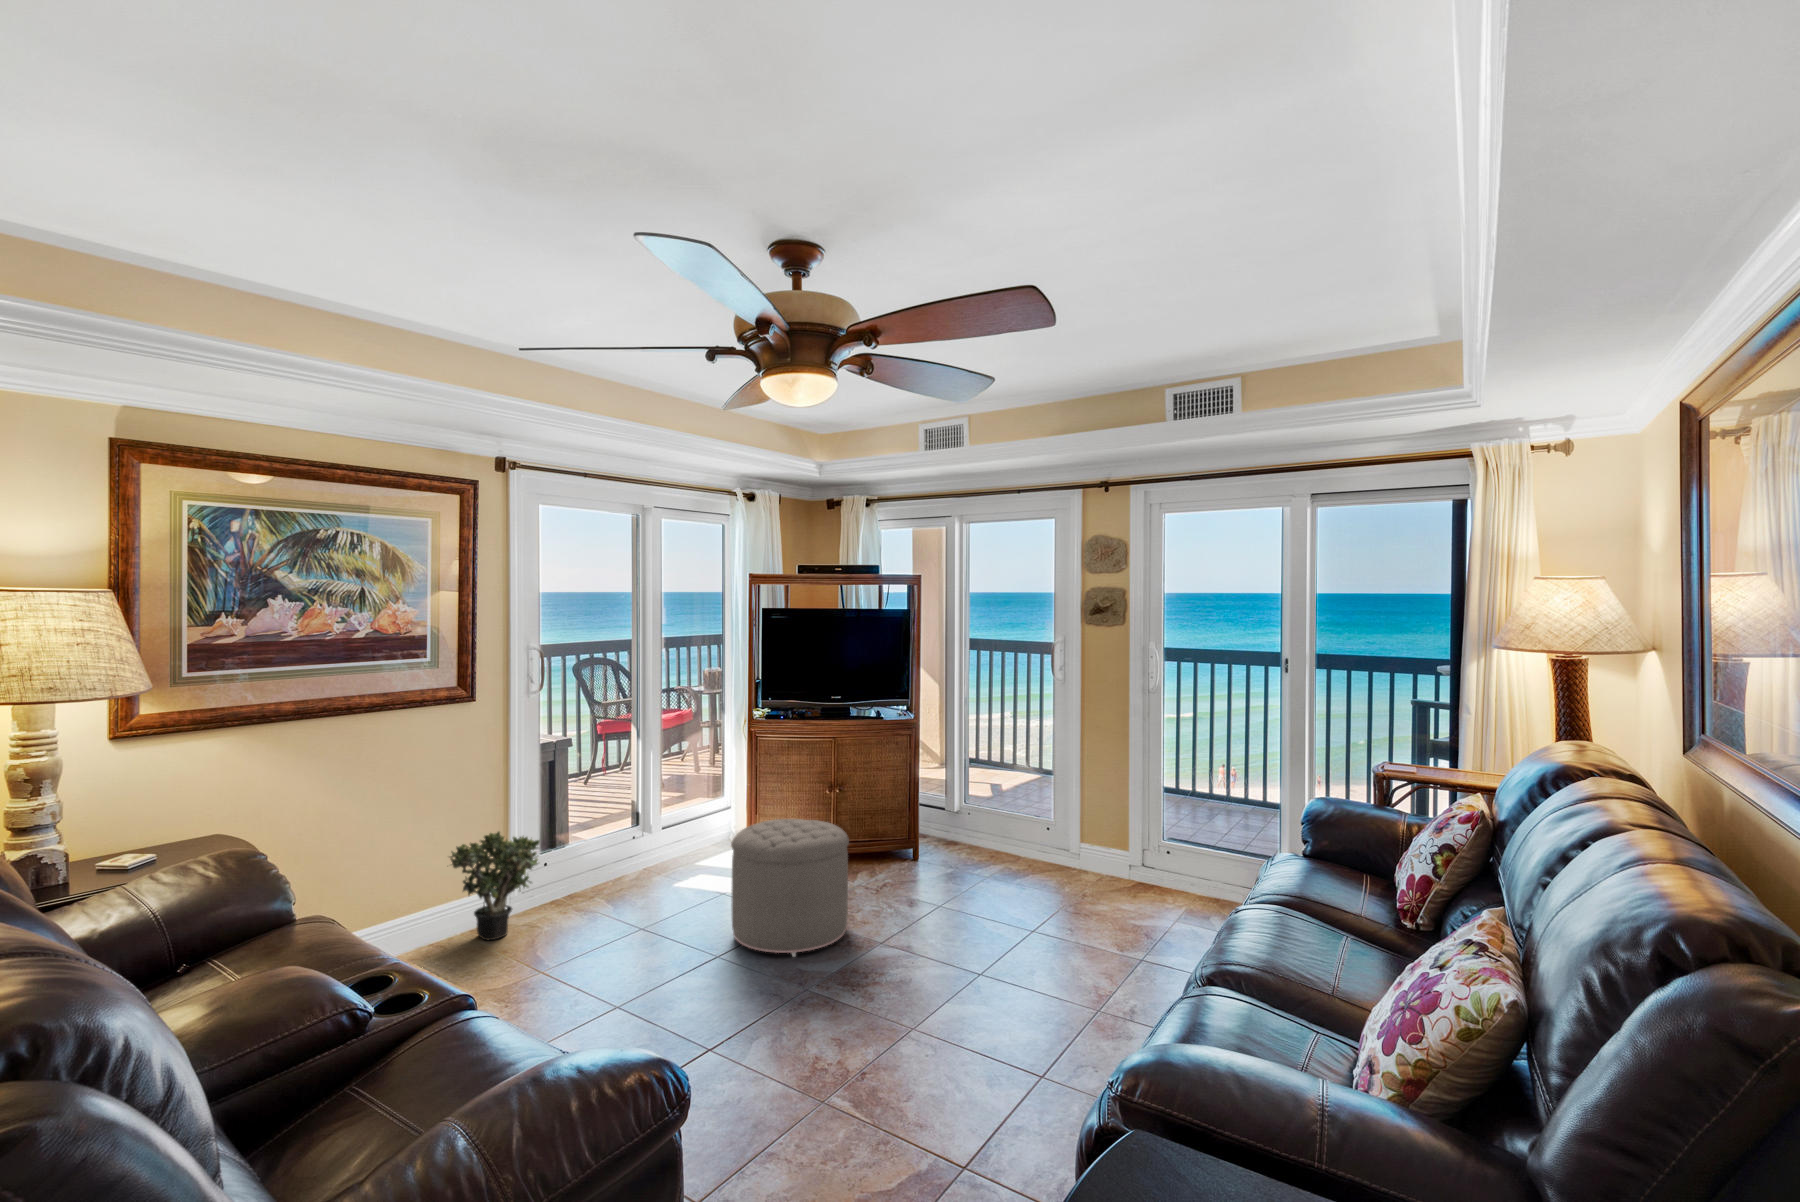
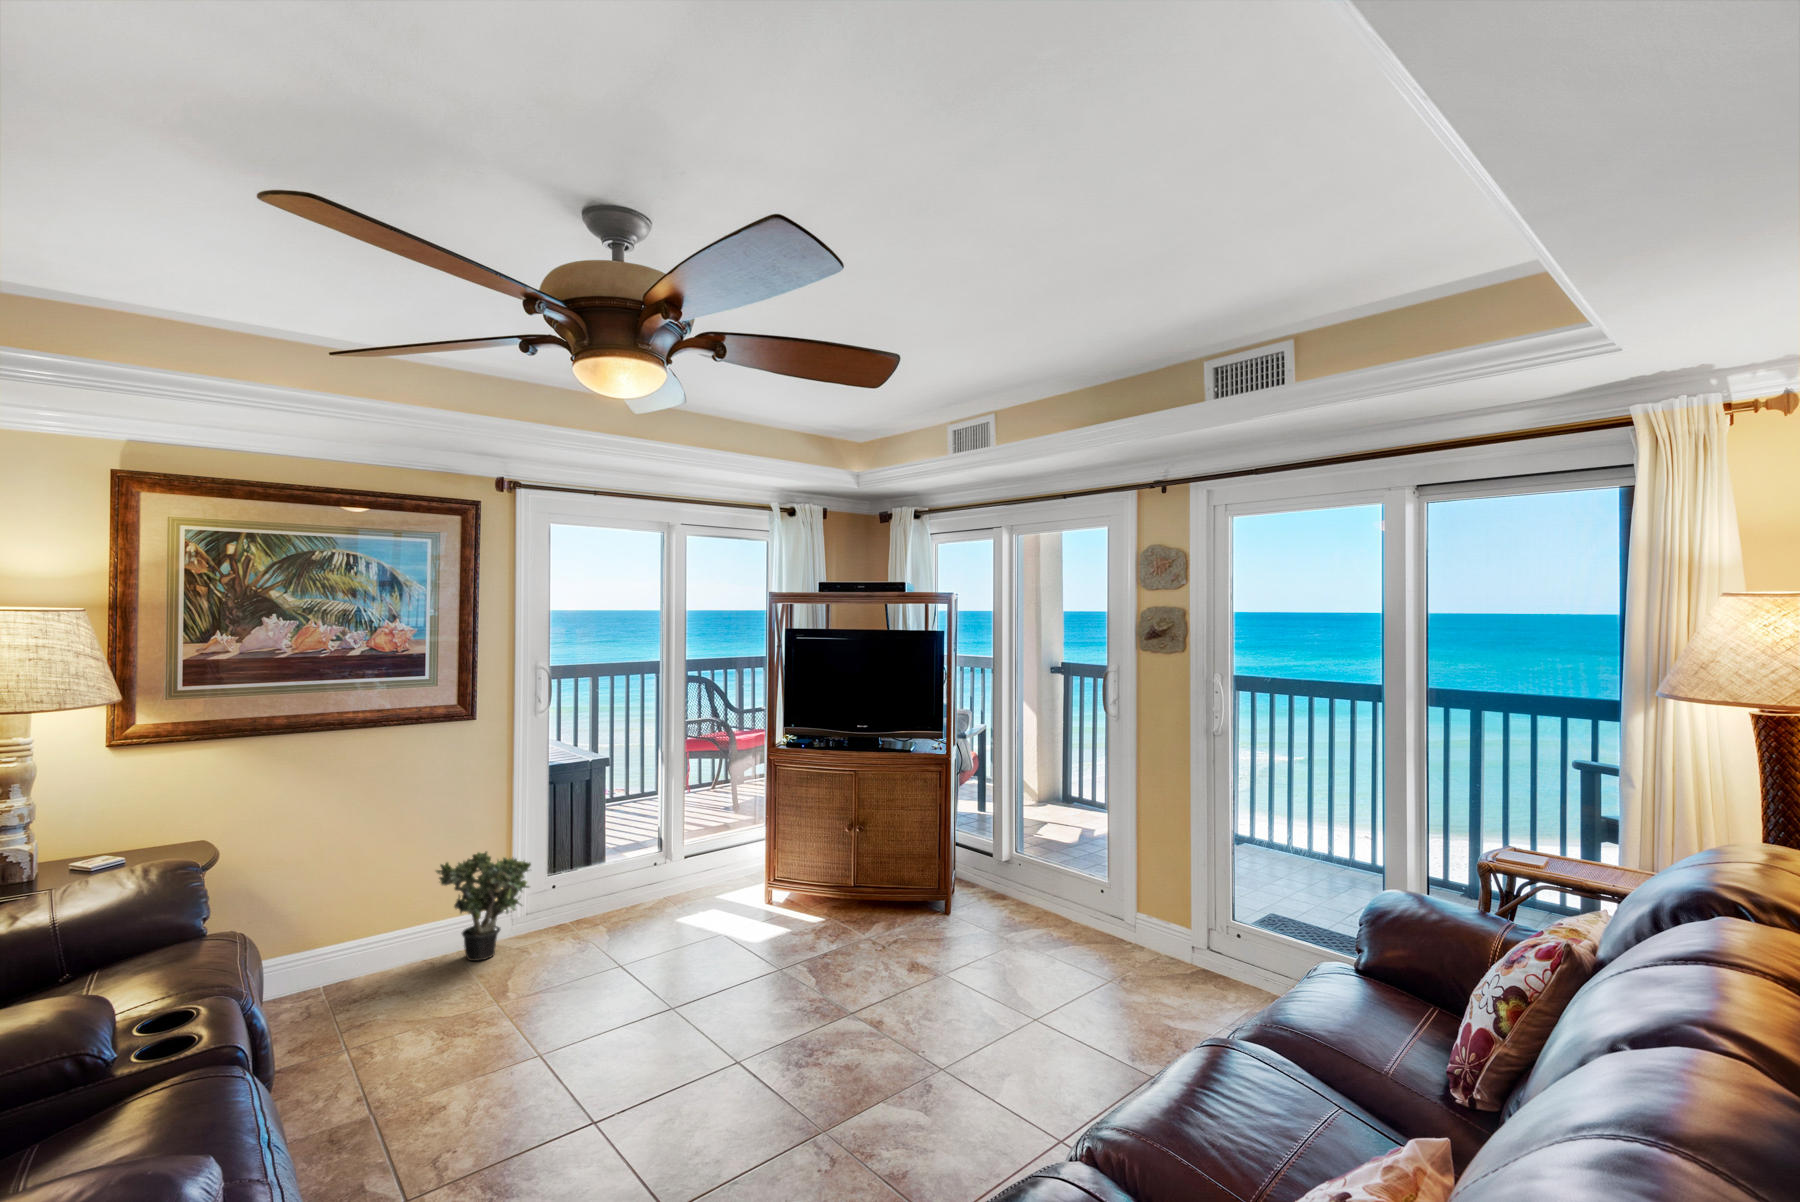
ottoman: present [731,819,849,957] -> none [692,859,821,1017]

